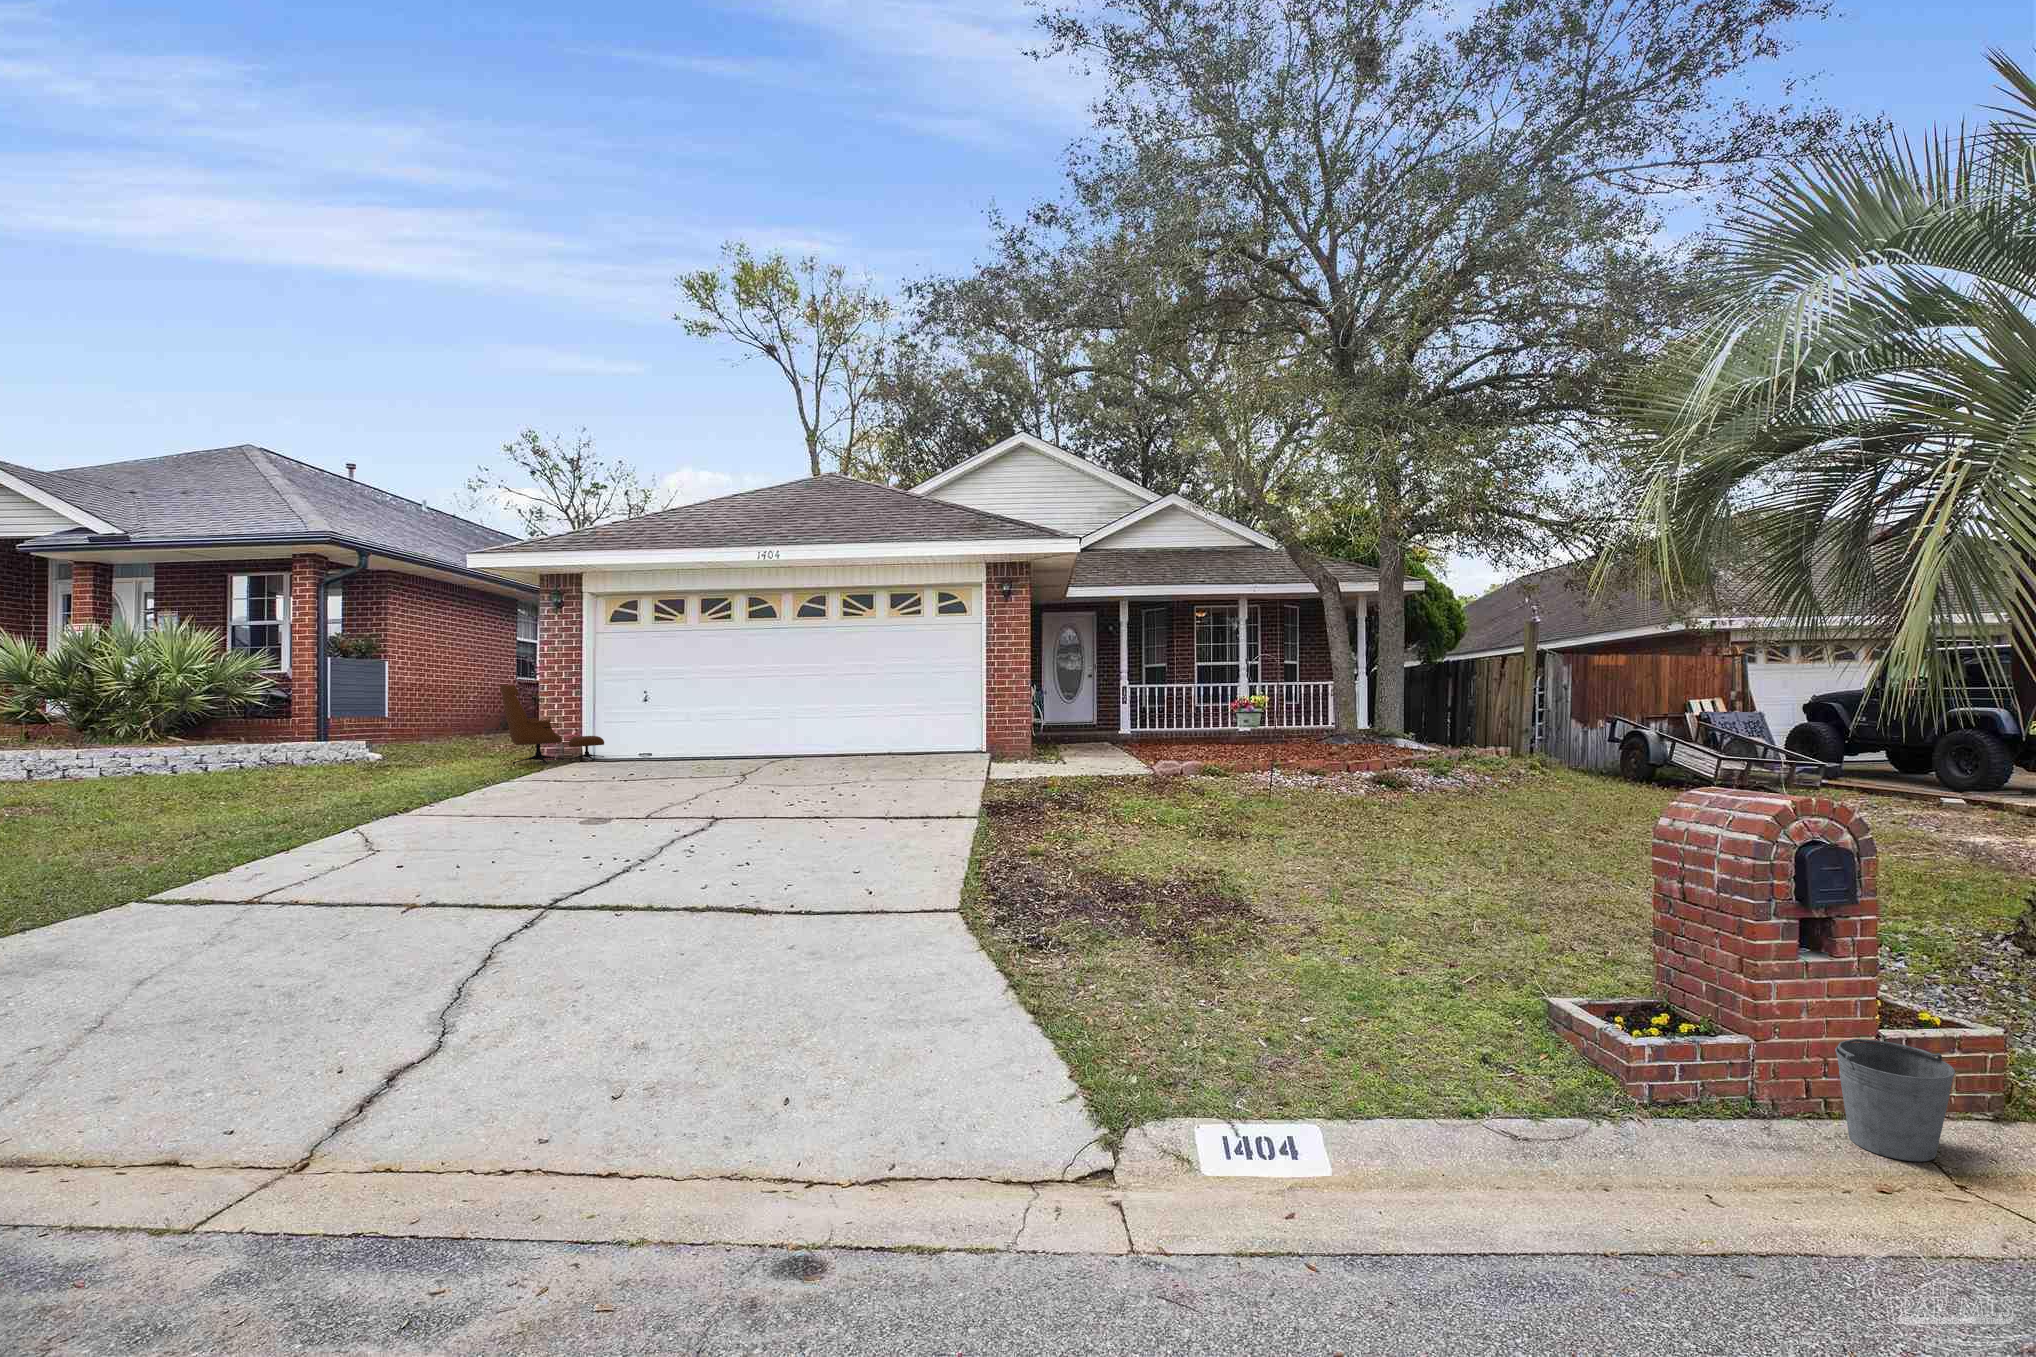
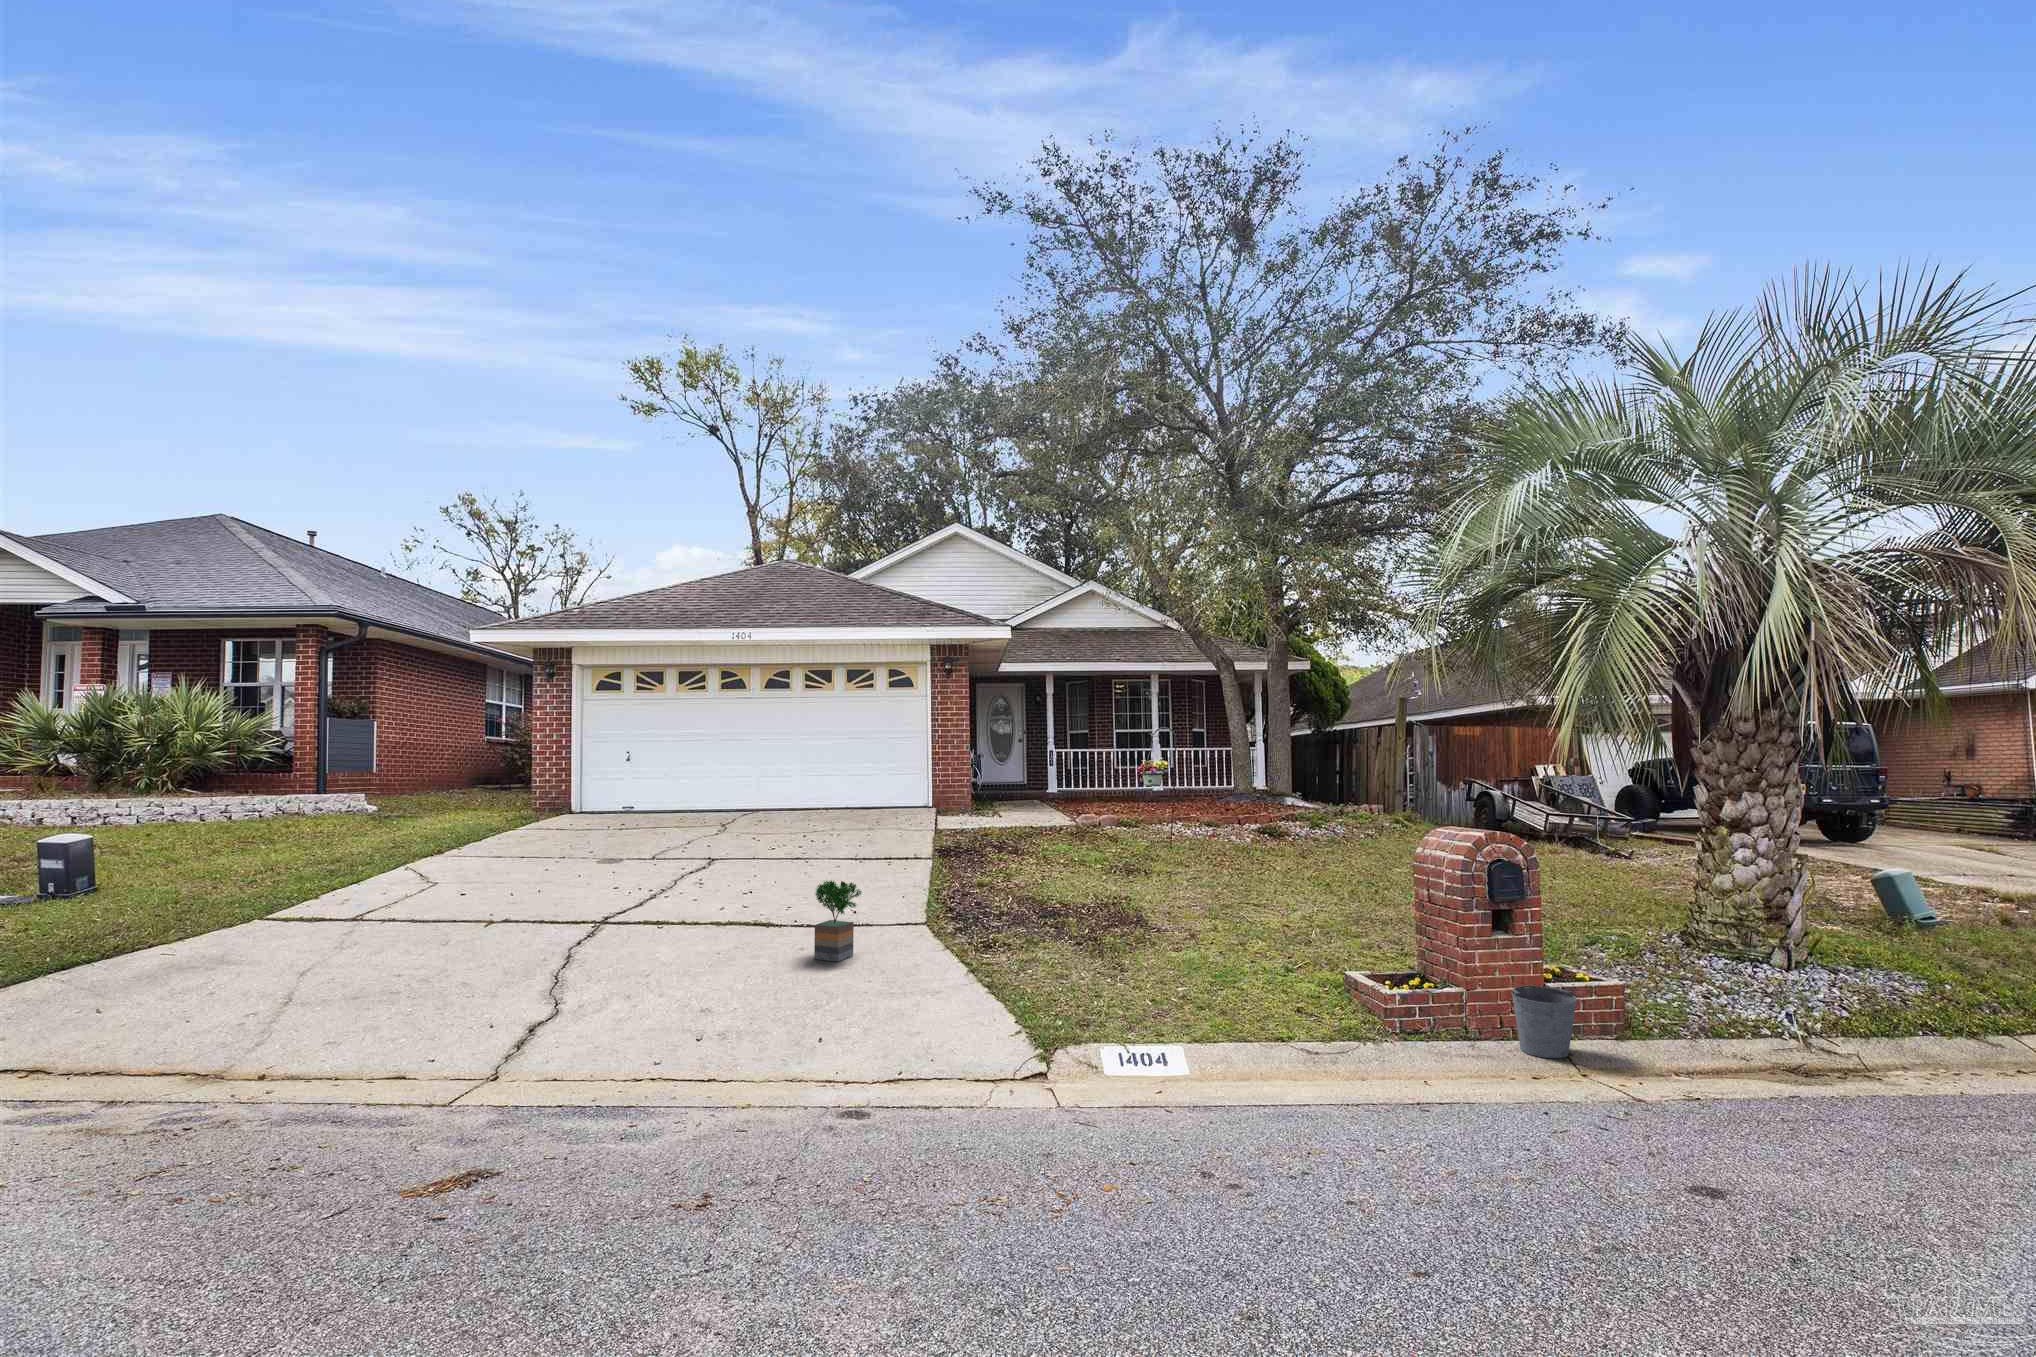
lounge chair: present [500,685,604,764] -> none [489,746,581,819]
potted tree: none [805,854,872,963] -> present [814,881,862,962]

